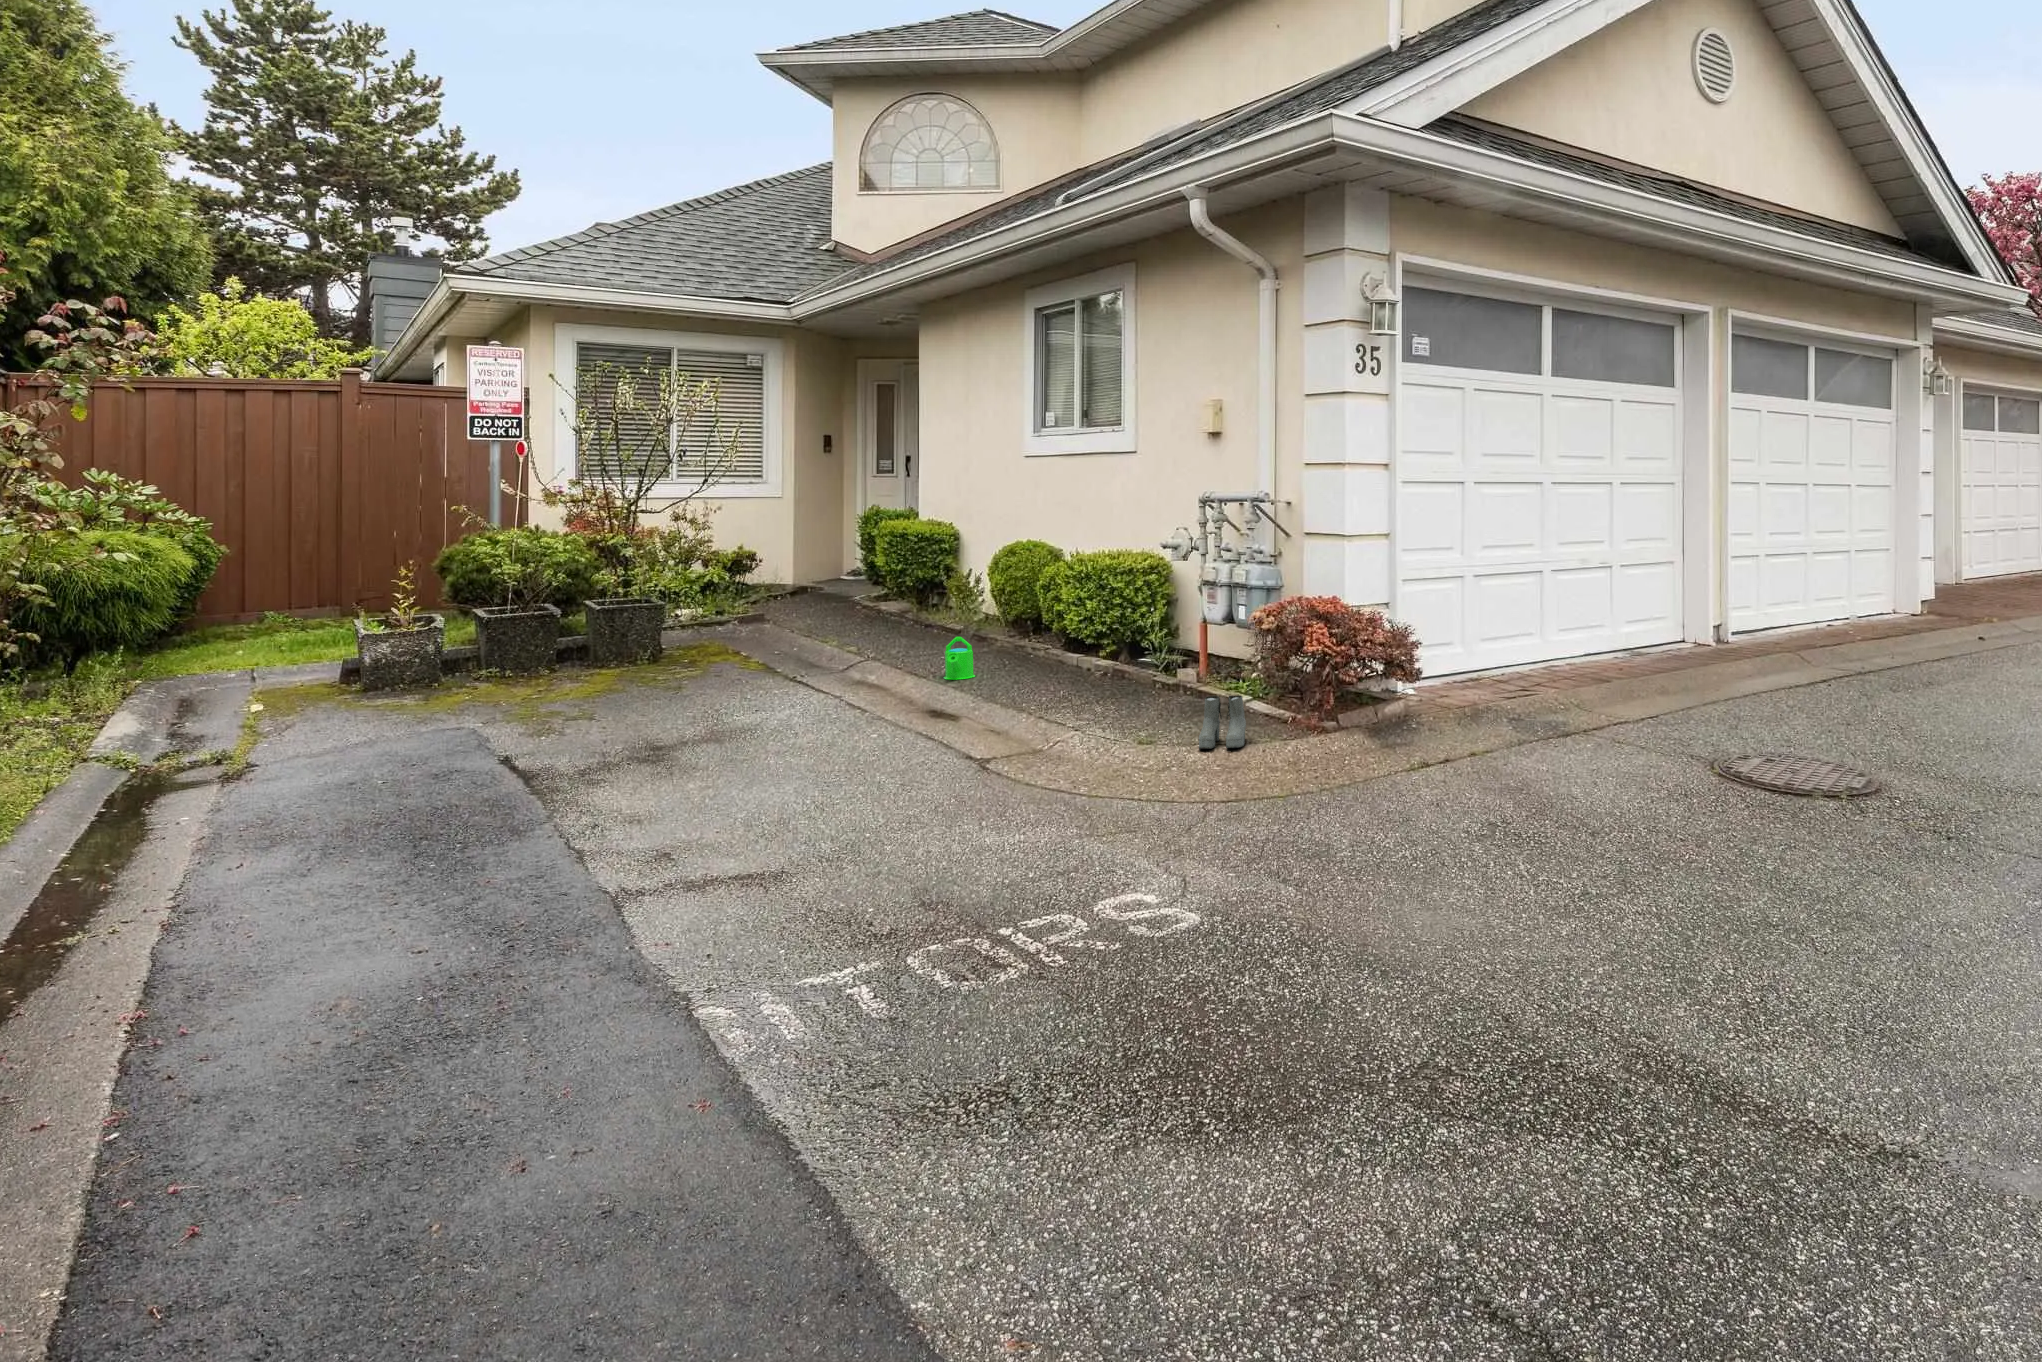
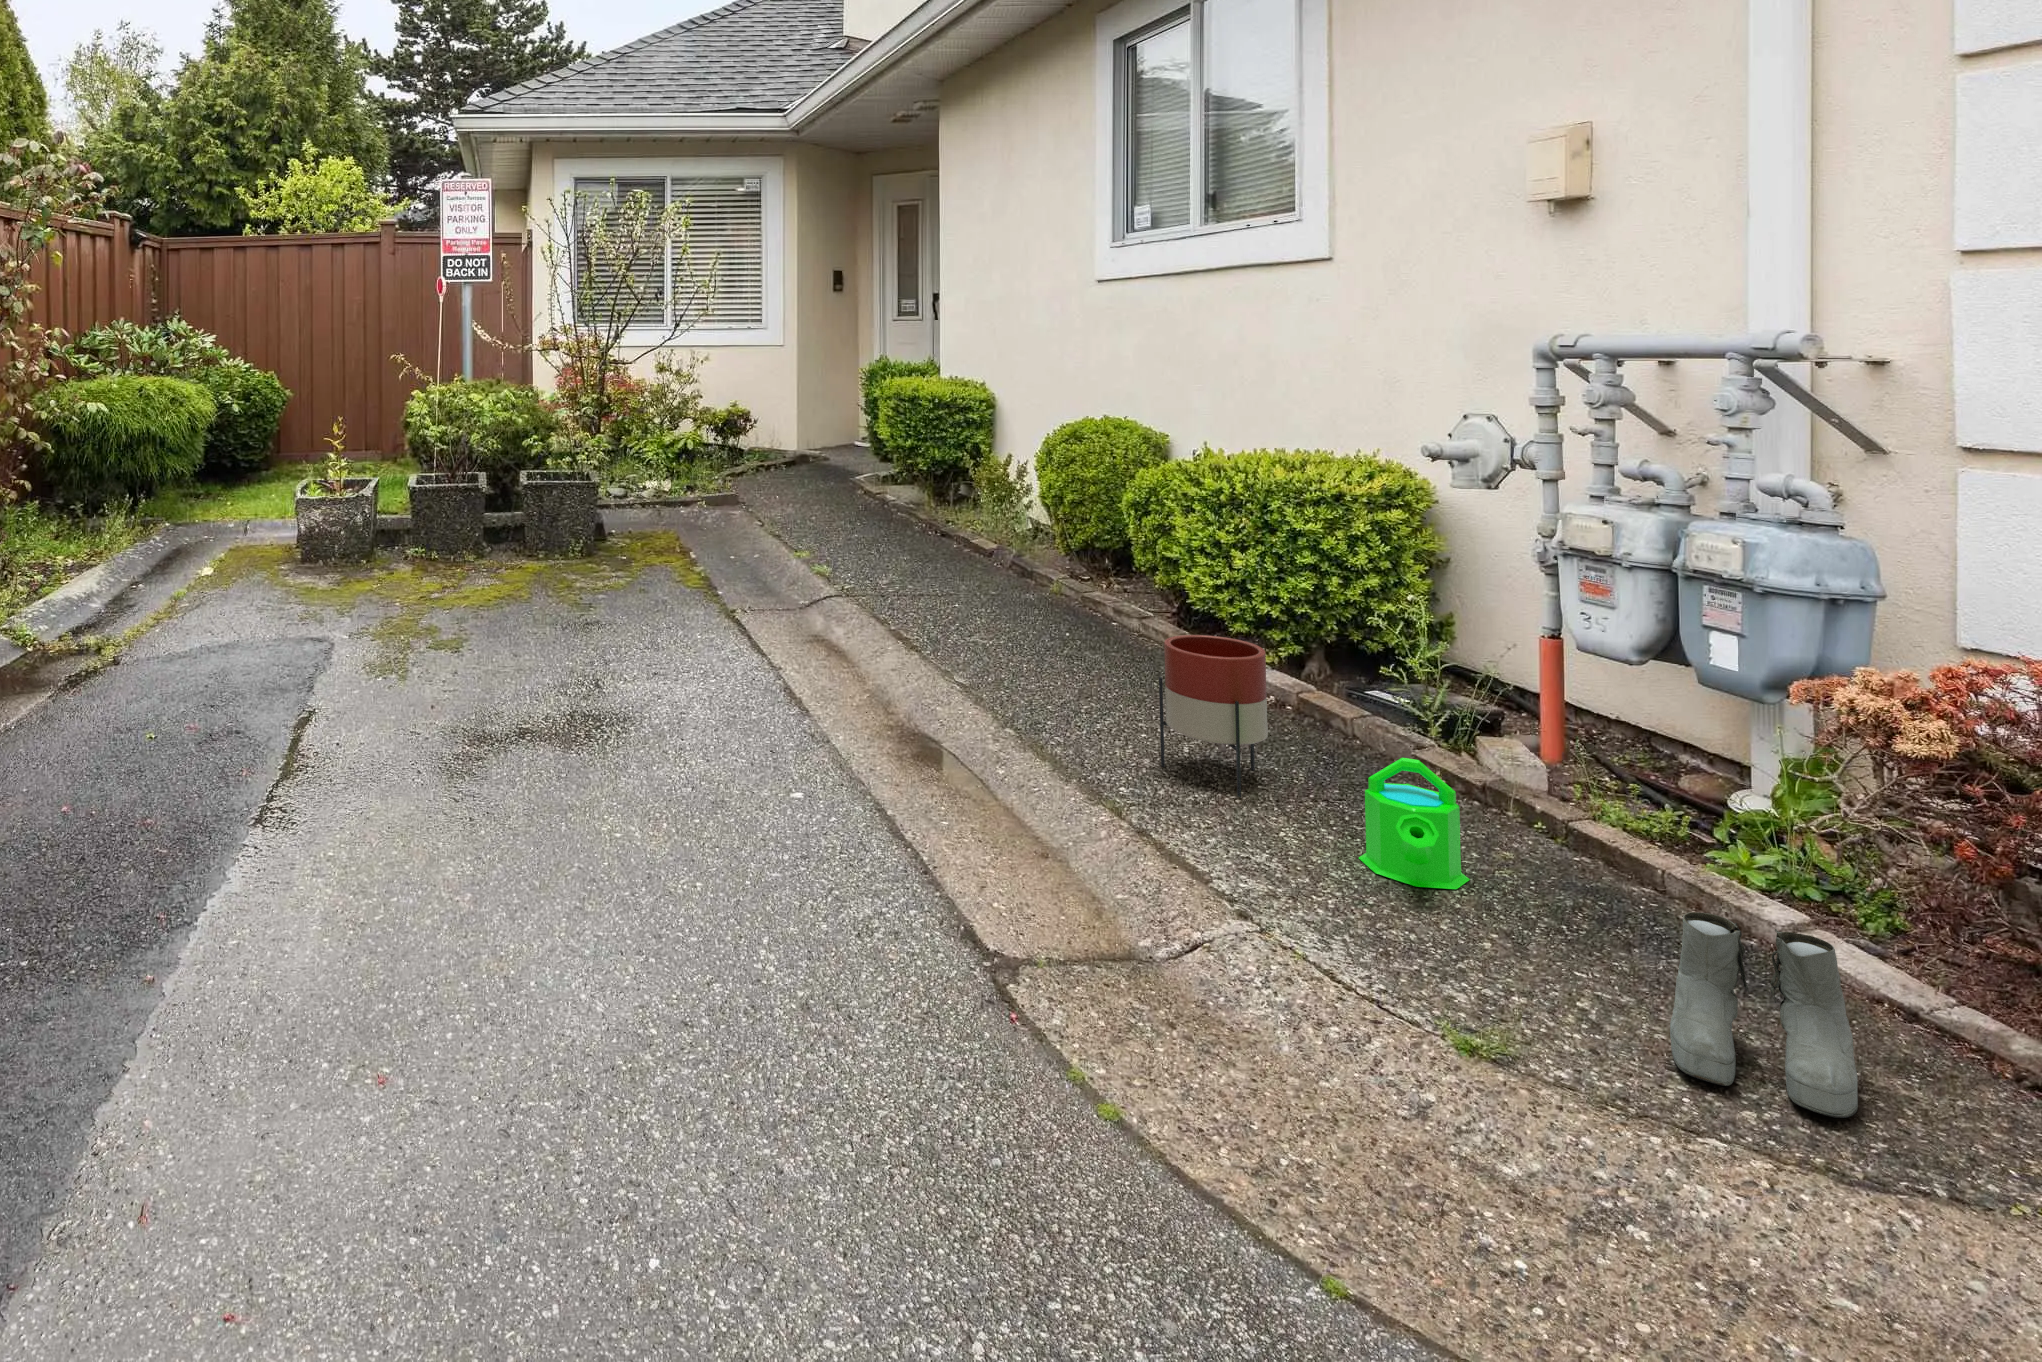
watering can: present [943,637,975,680] -> present [1359,758,1470,889]
planter: none [1042,639,1090,712] -> present [1159,635,1268,797]

